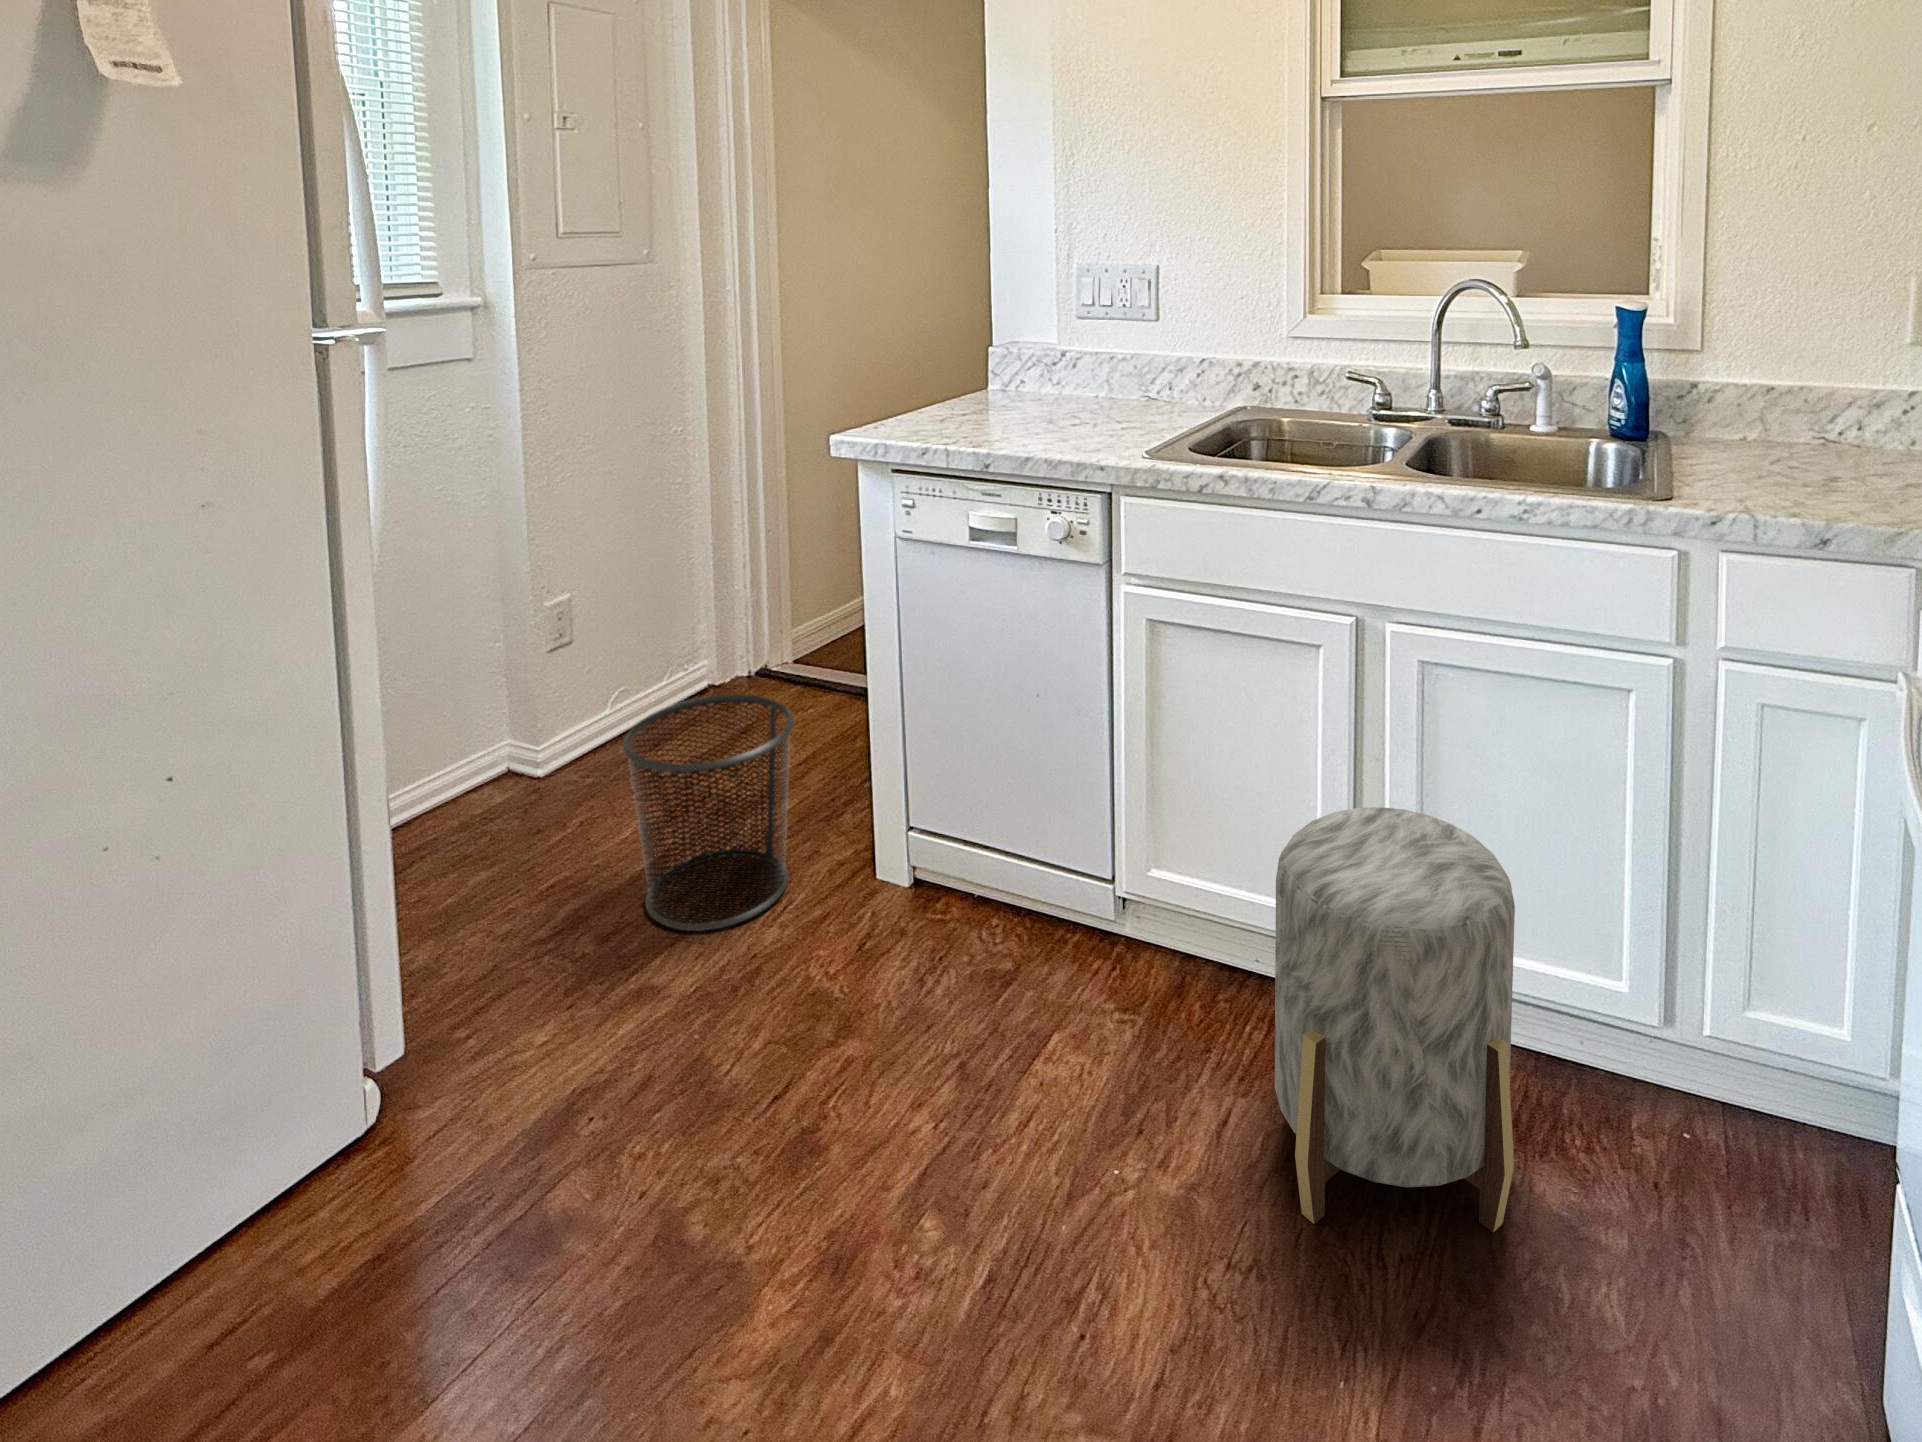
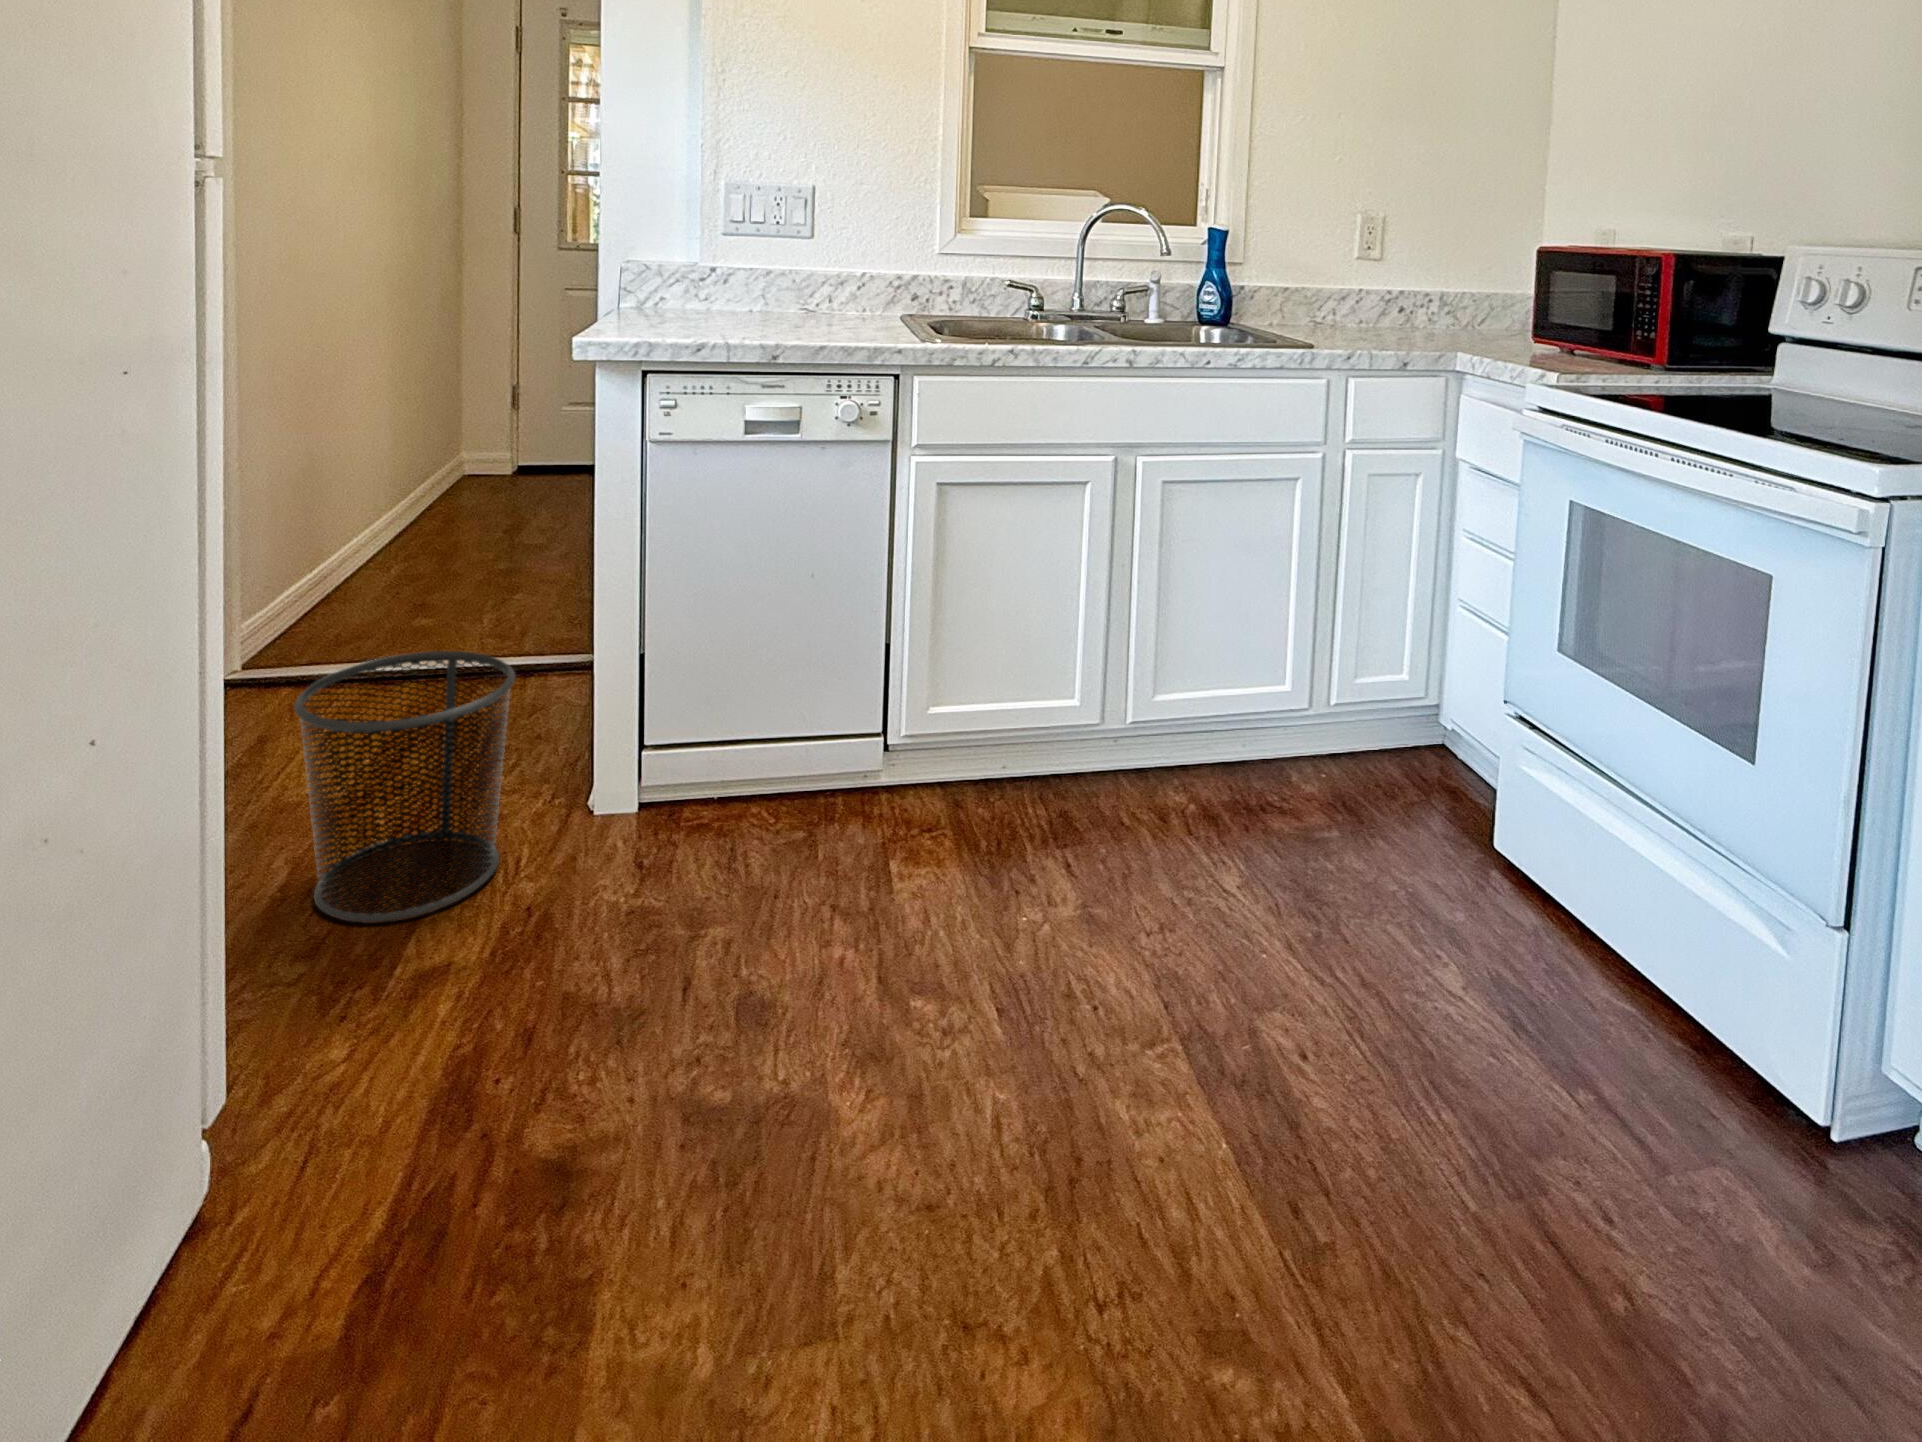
stool: present [1275,807,1515,1233] -> none [1082,589,1284,891]

